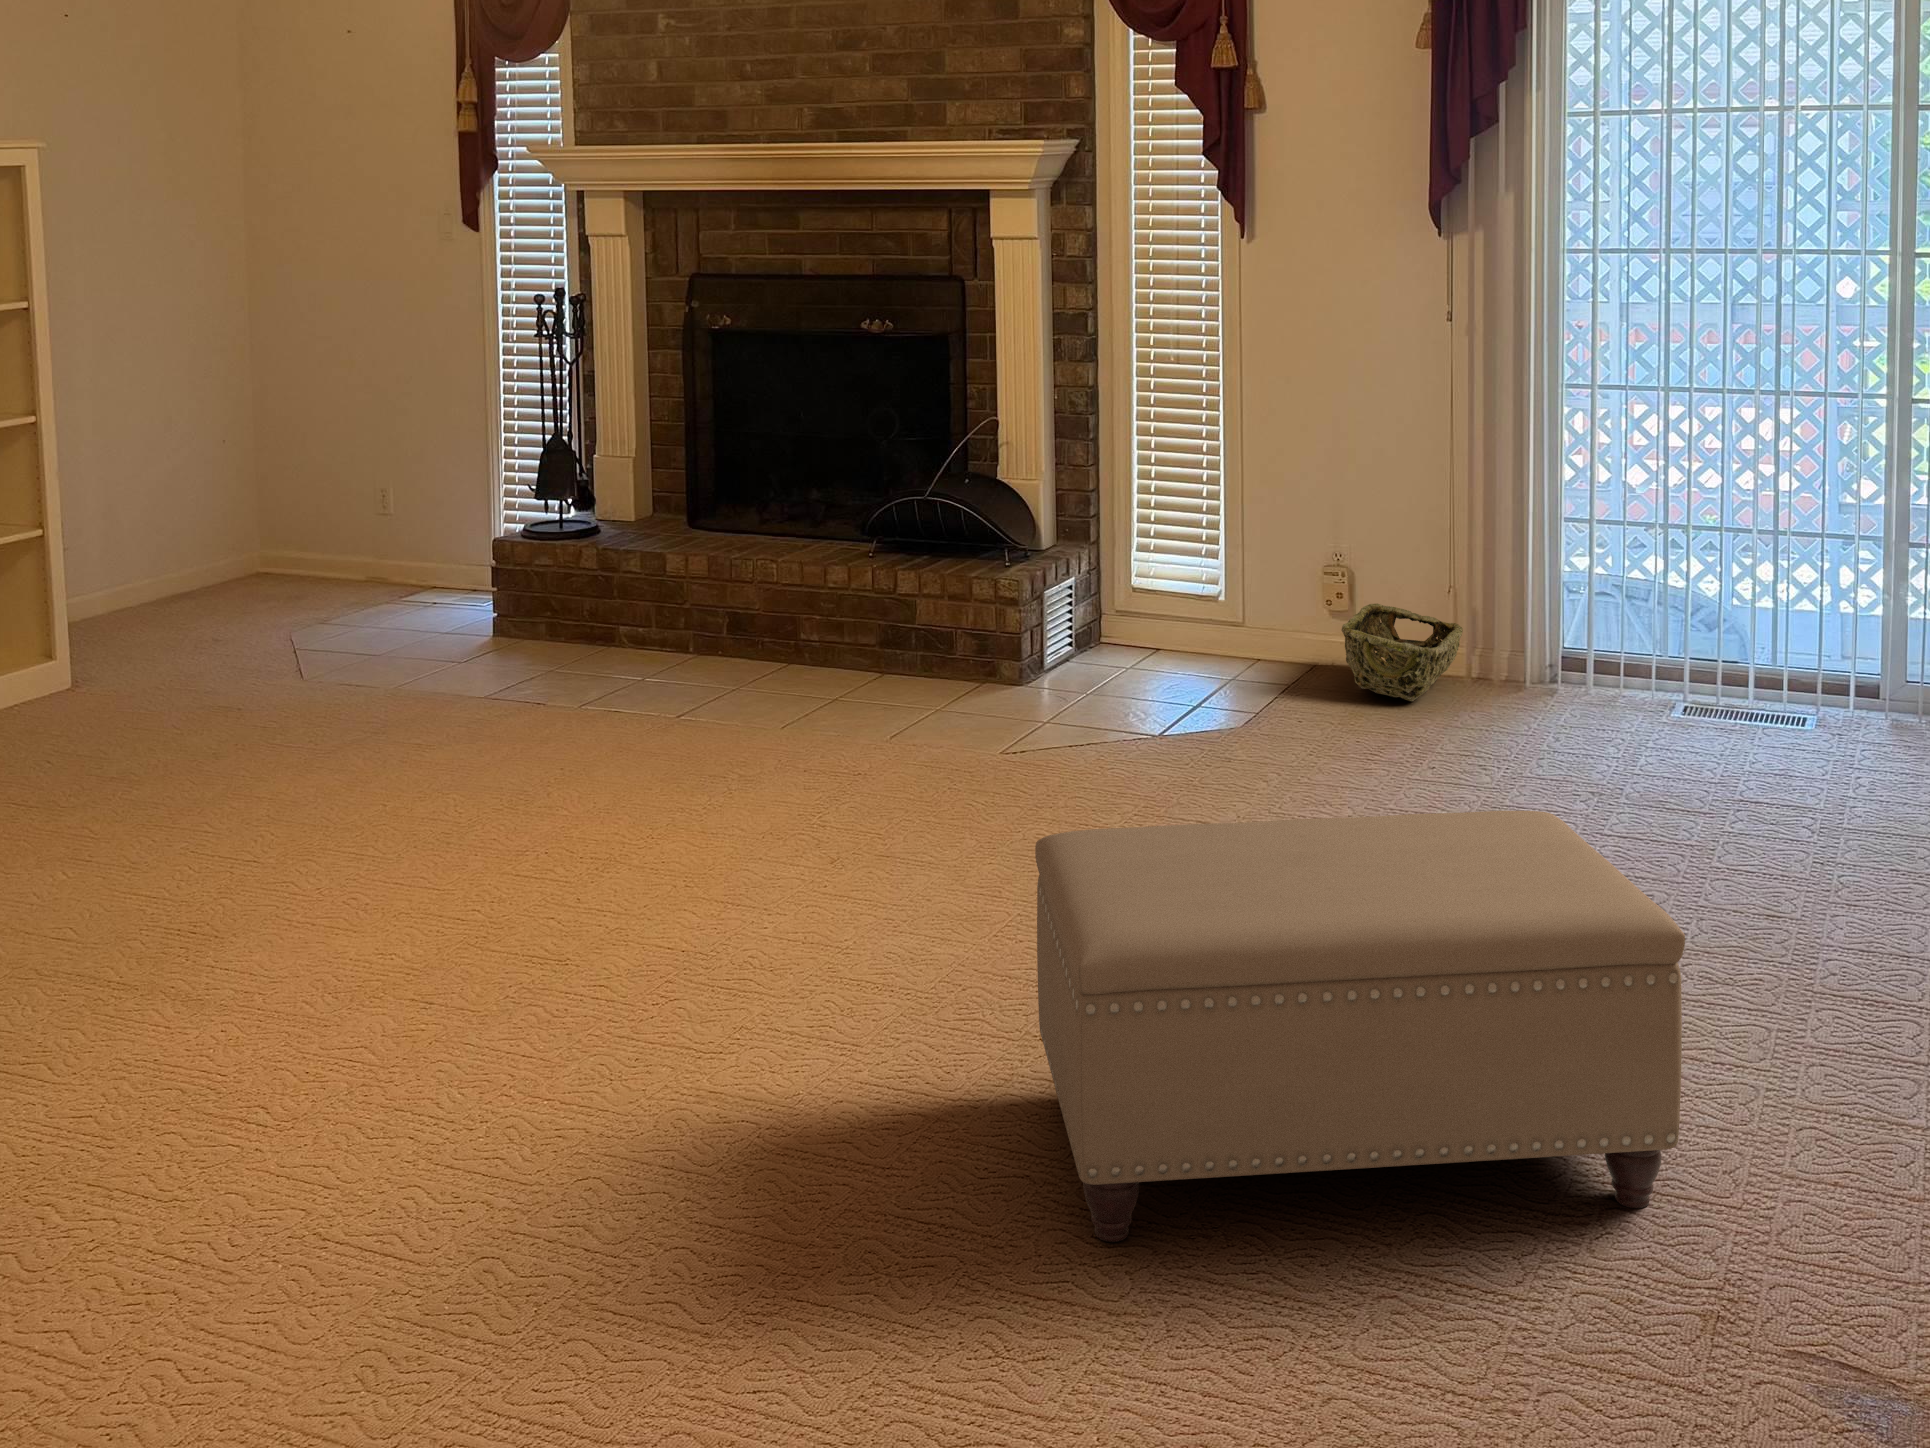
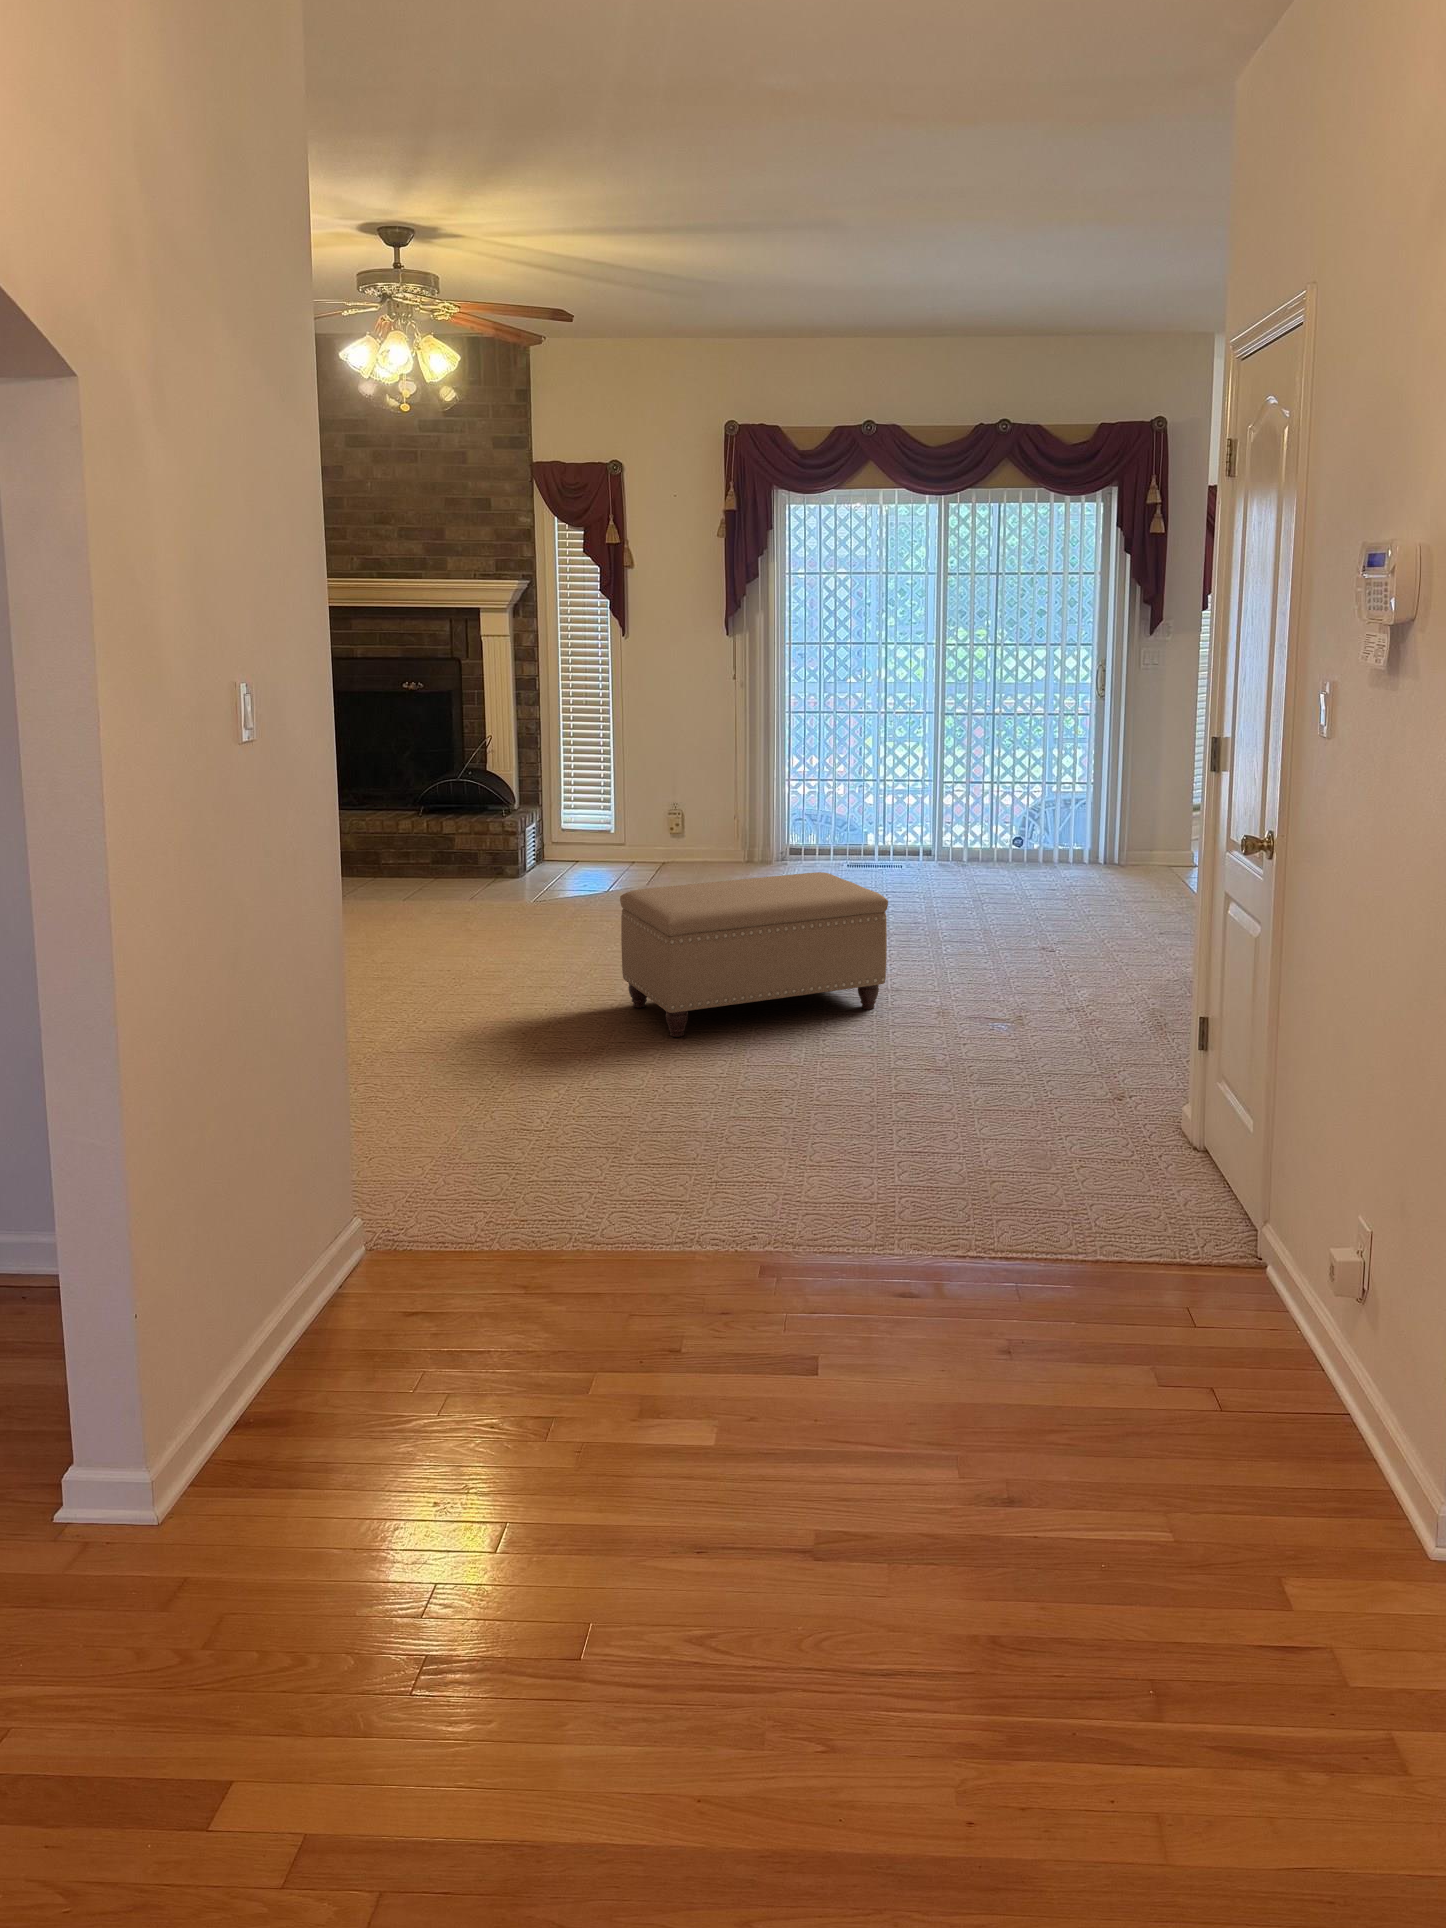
woven basket: present [1341,604,1463,701] -> none [685,828,741,872]

